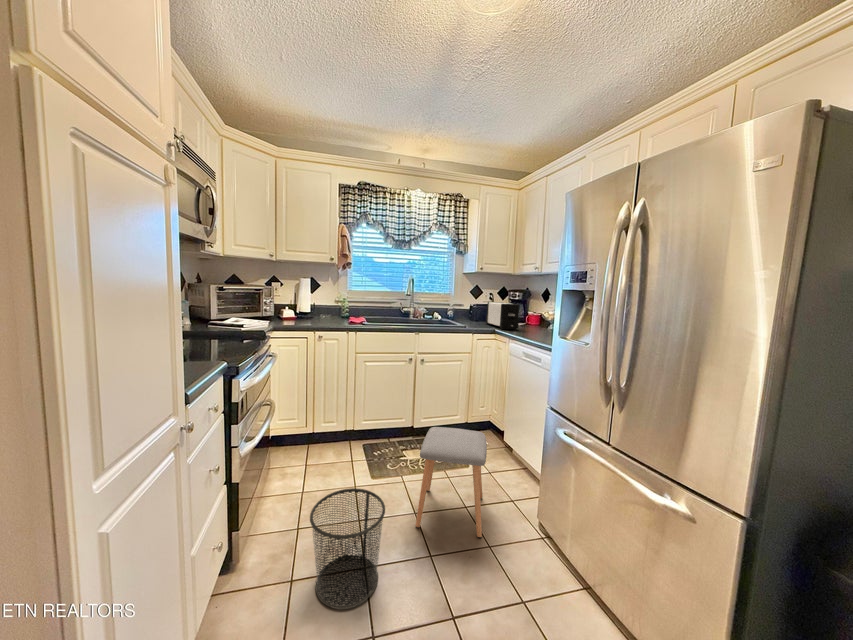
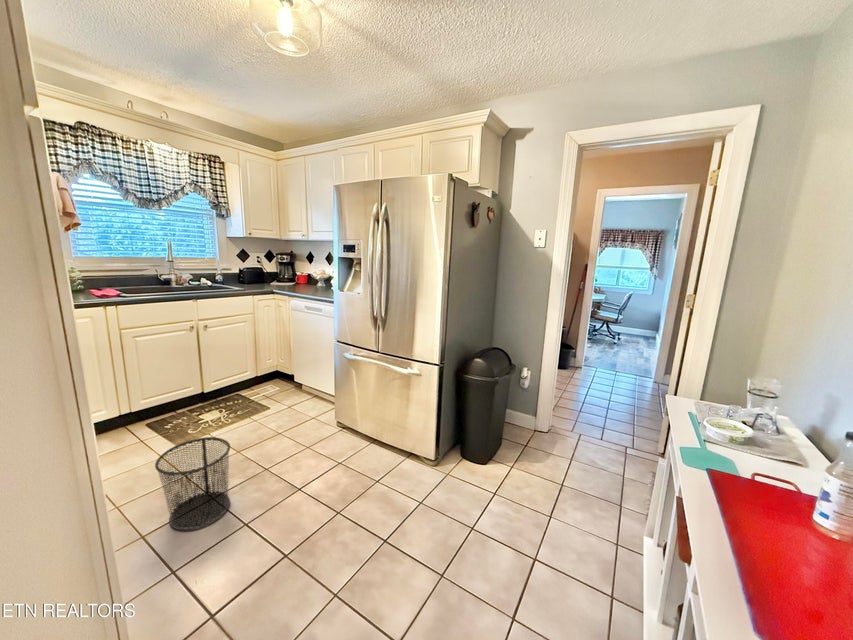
toaster: present [486,302,519,329] -> none [261,265,295,289]
stool: present [415,427,487,538] -> none [236,373,300,459]

